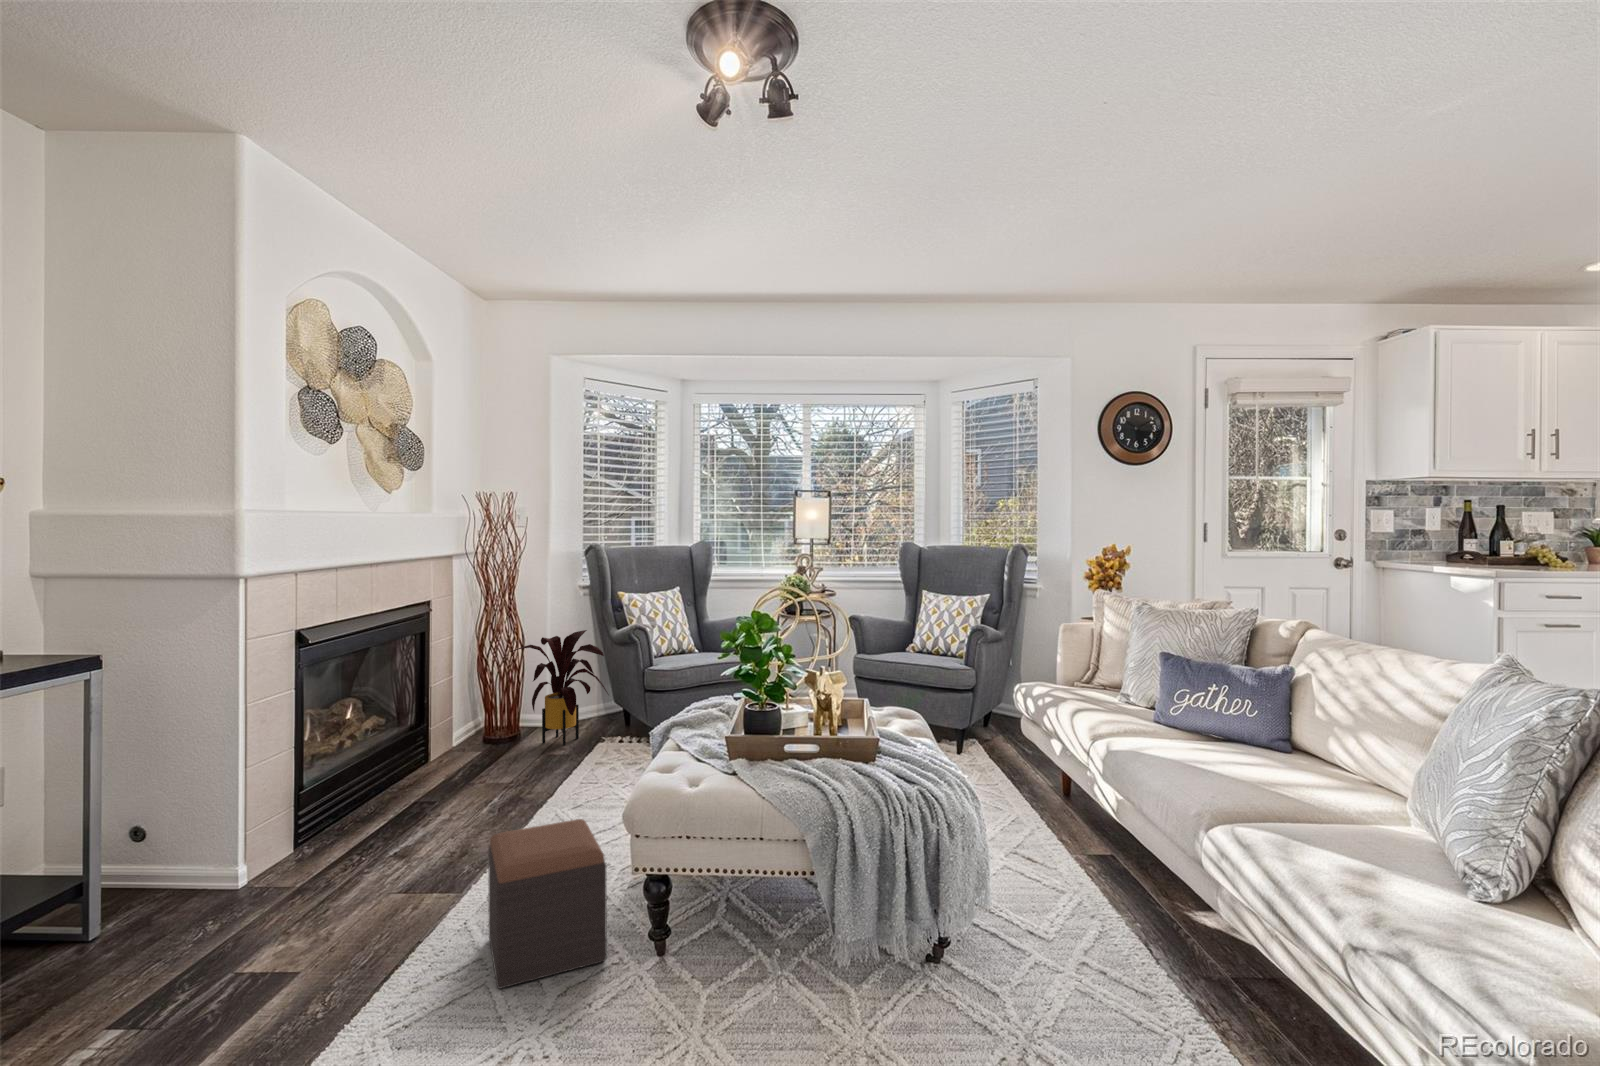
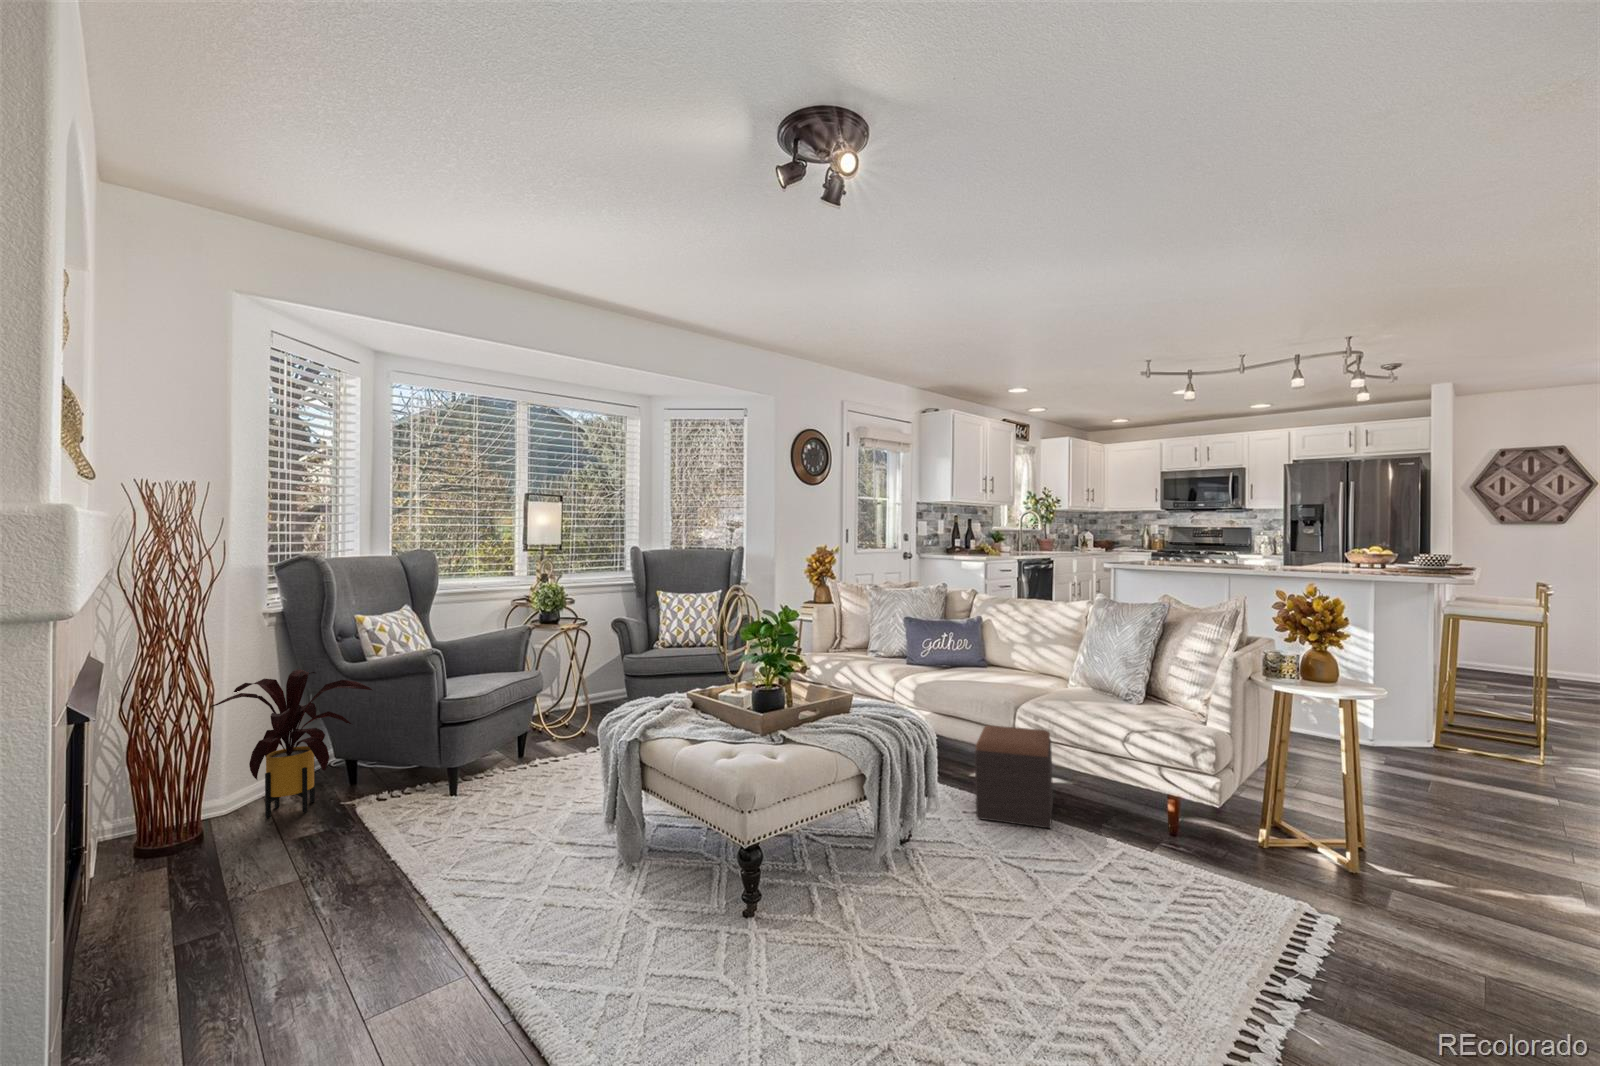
footstool: present [488,819,607,988] -> present [975,725,1053,828]

